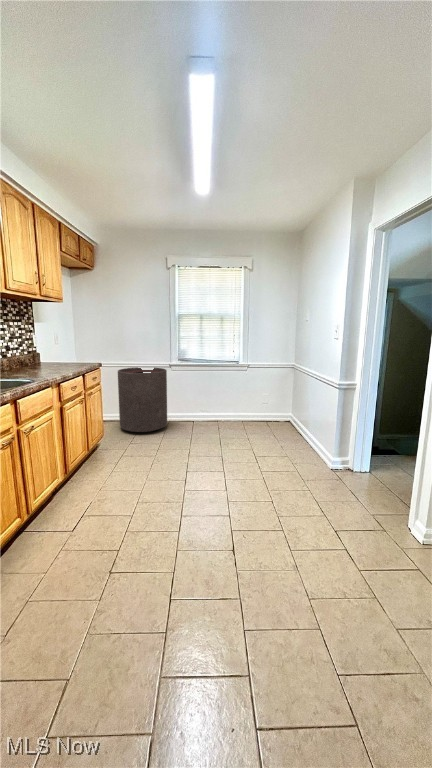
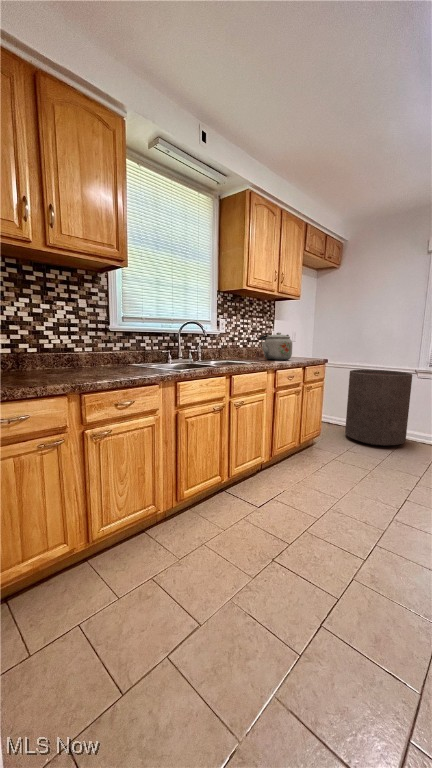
kettle: none [25,340,67,370] -> present [260,333,292,360]

